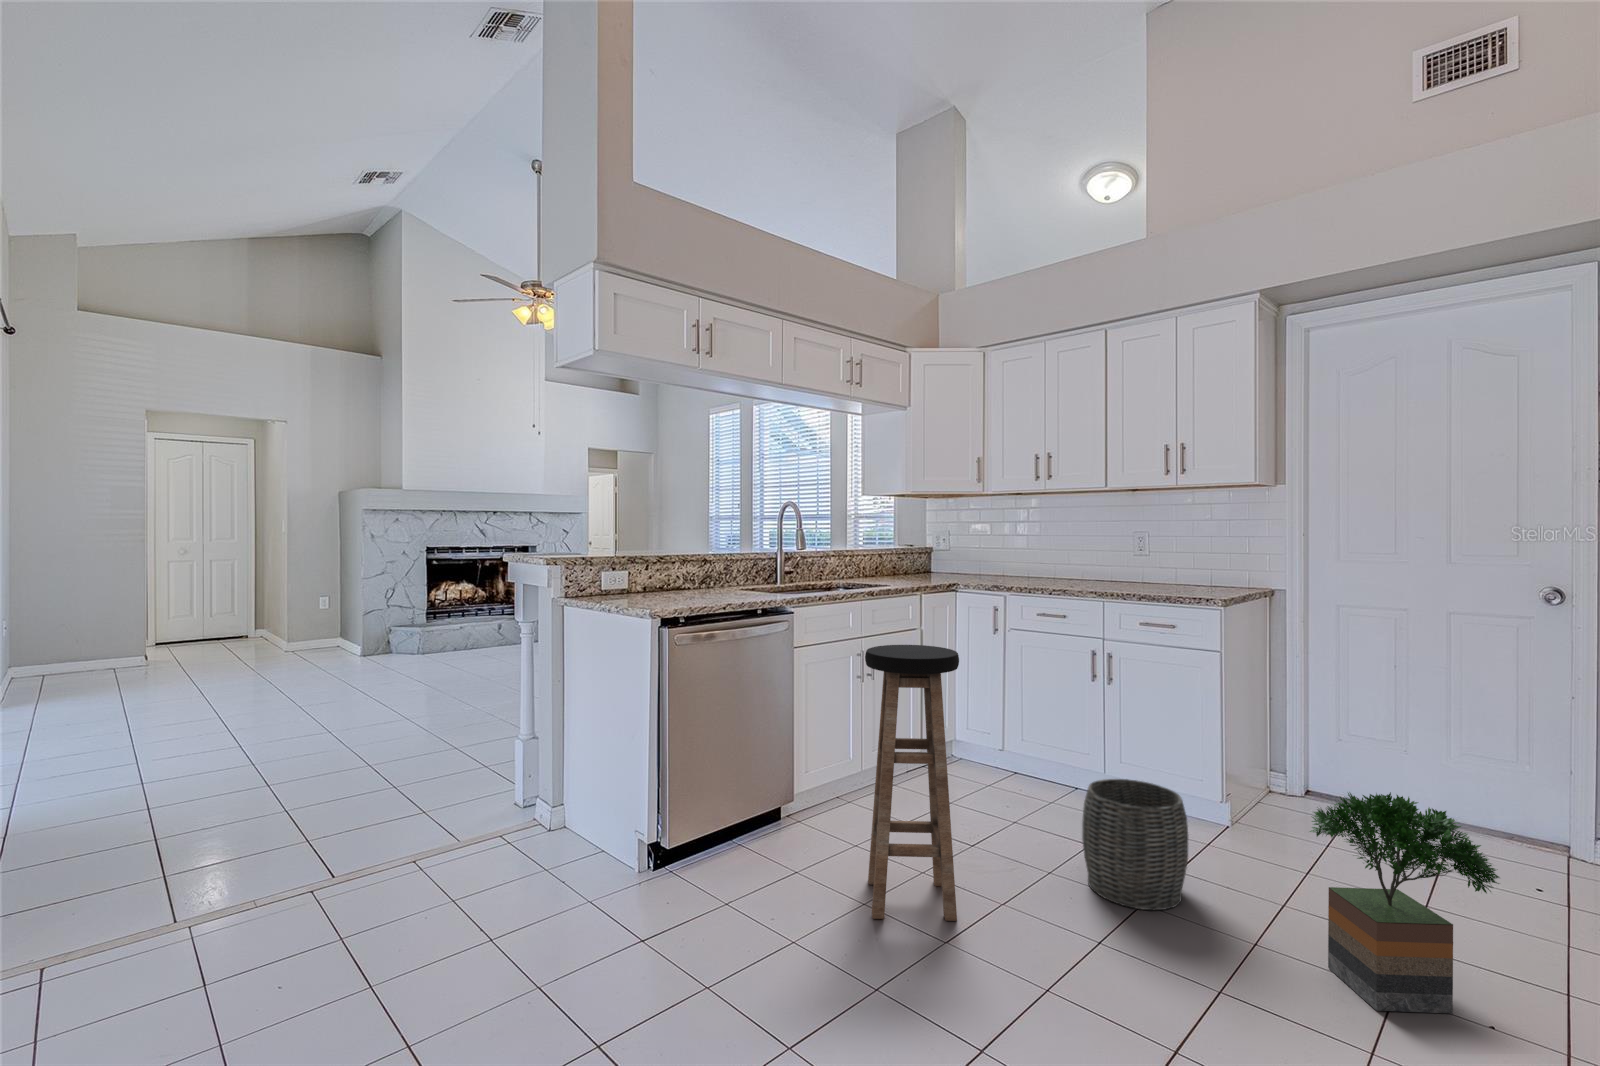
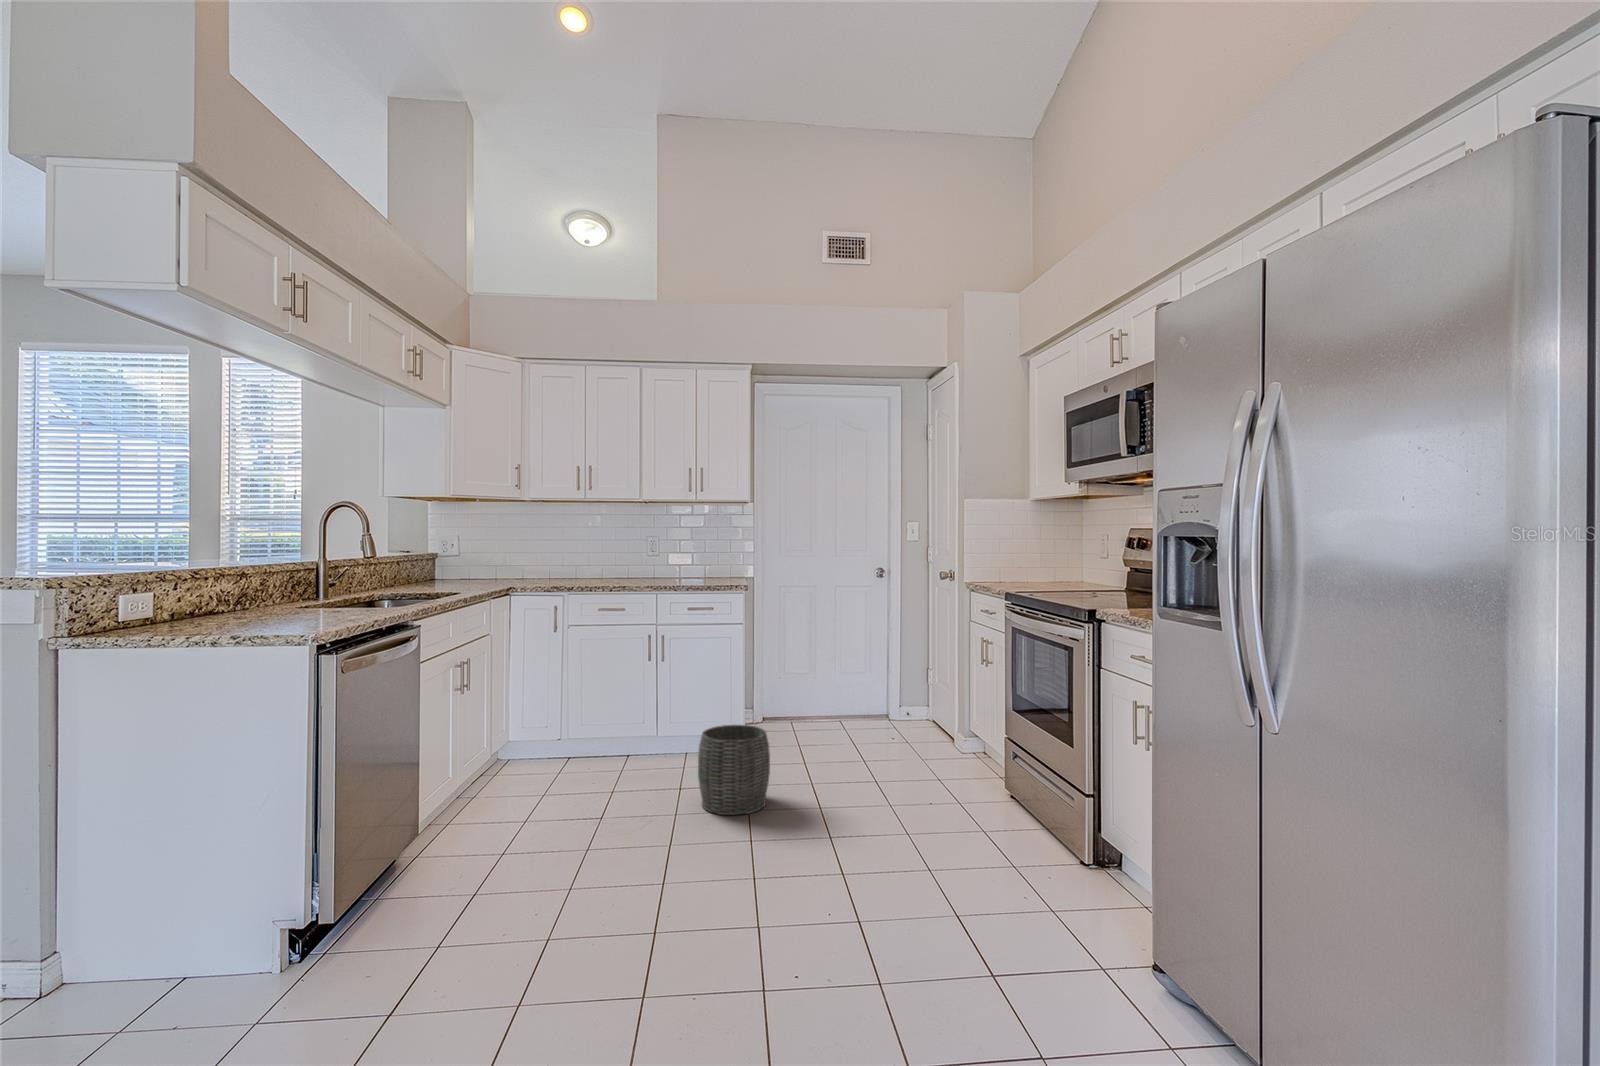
bar stool: present [865,645,959,921] -> none [553,640,654,888]
potted tree: present [1310,792,1500,1013] -> none [846,692,936,816]

